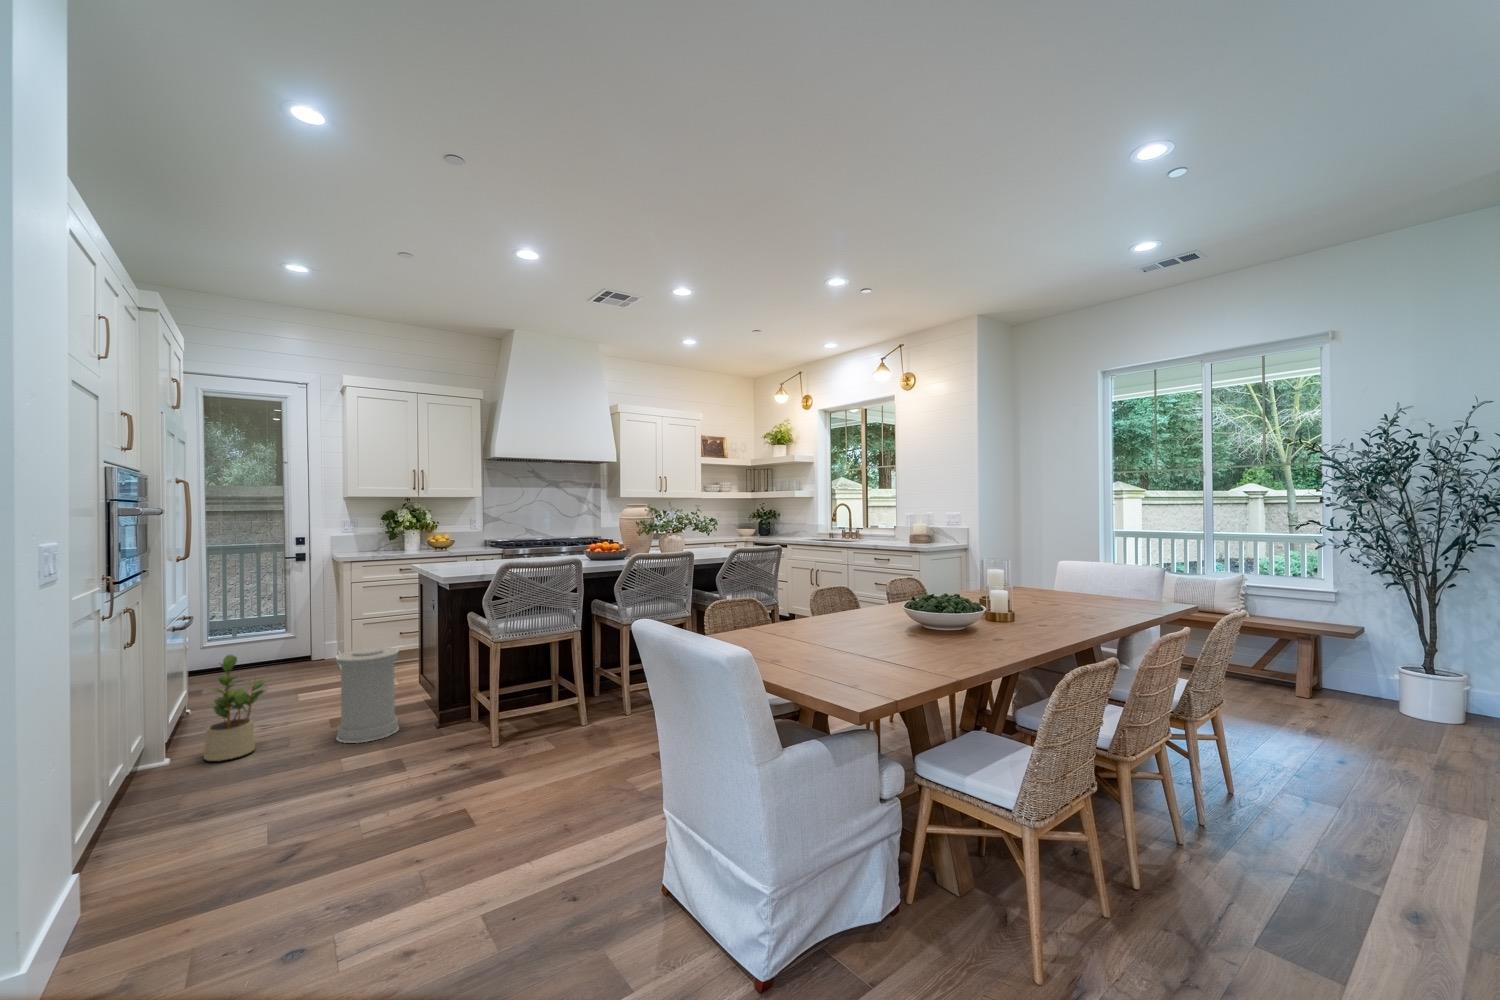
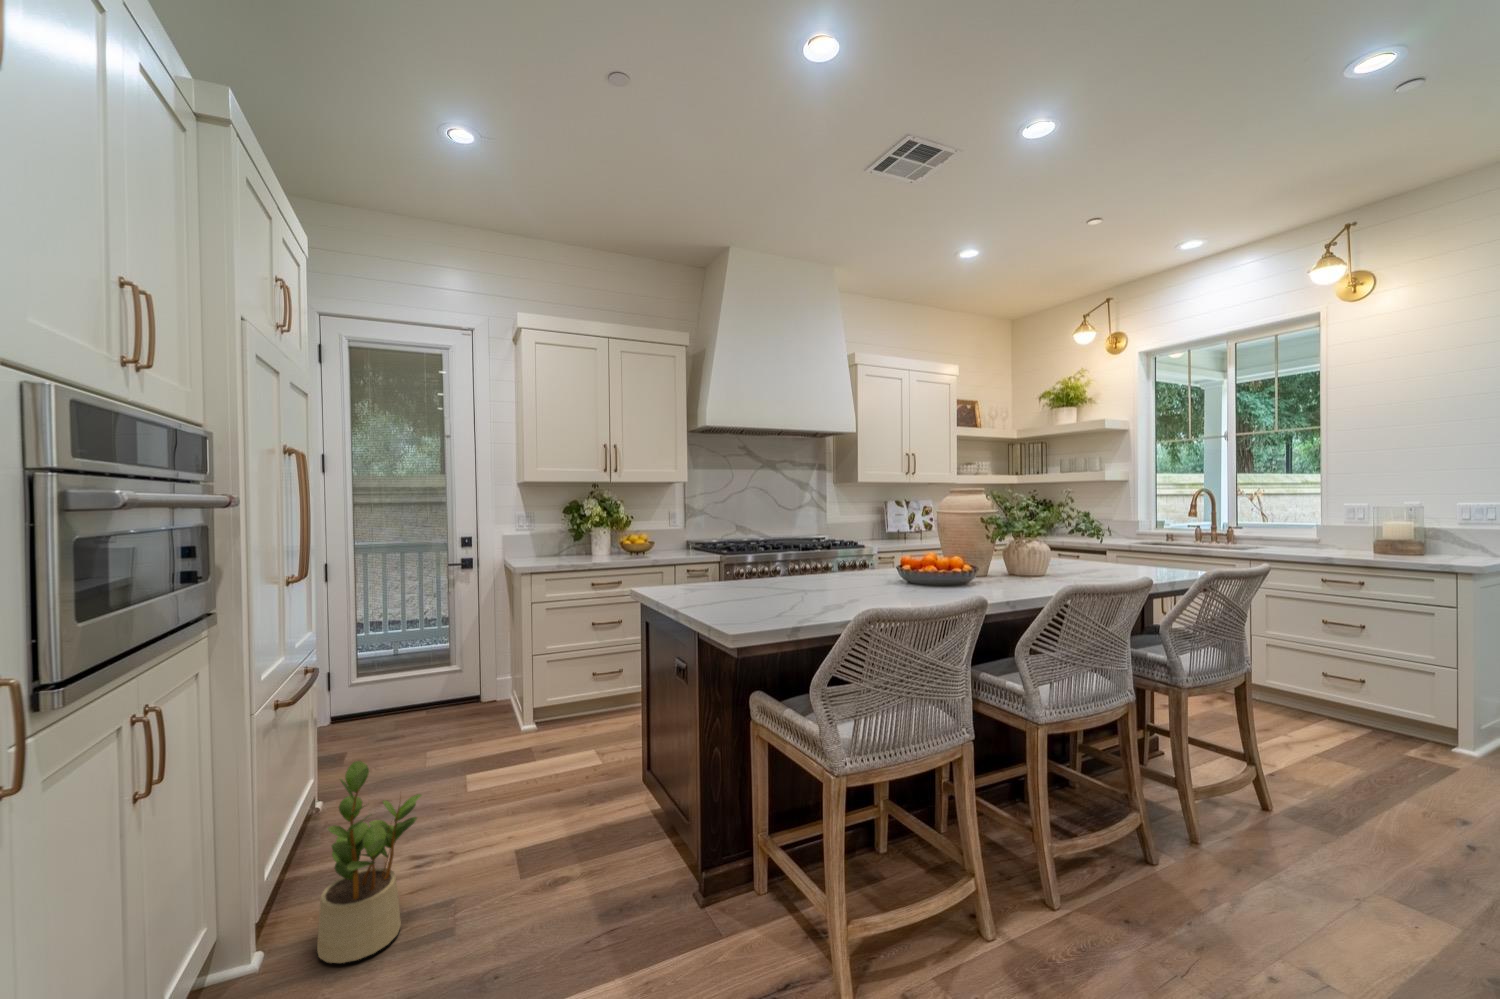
trash can: present [336,647,399,743] -> none [529,738,630,929]

